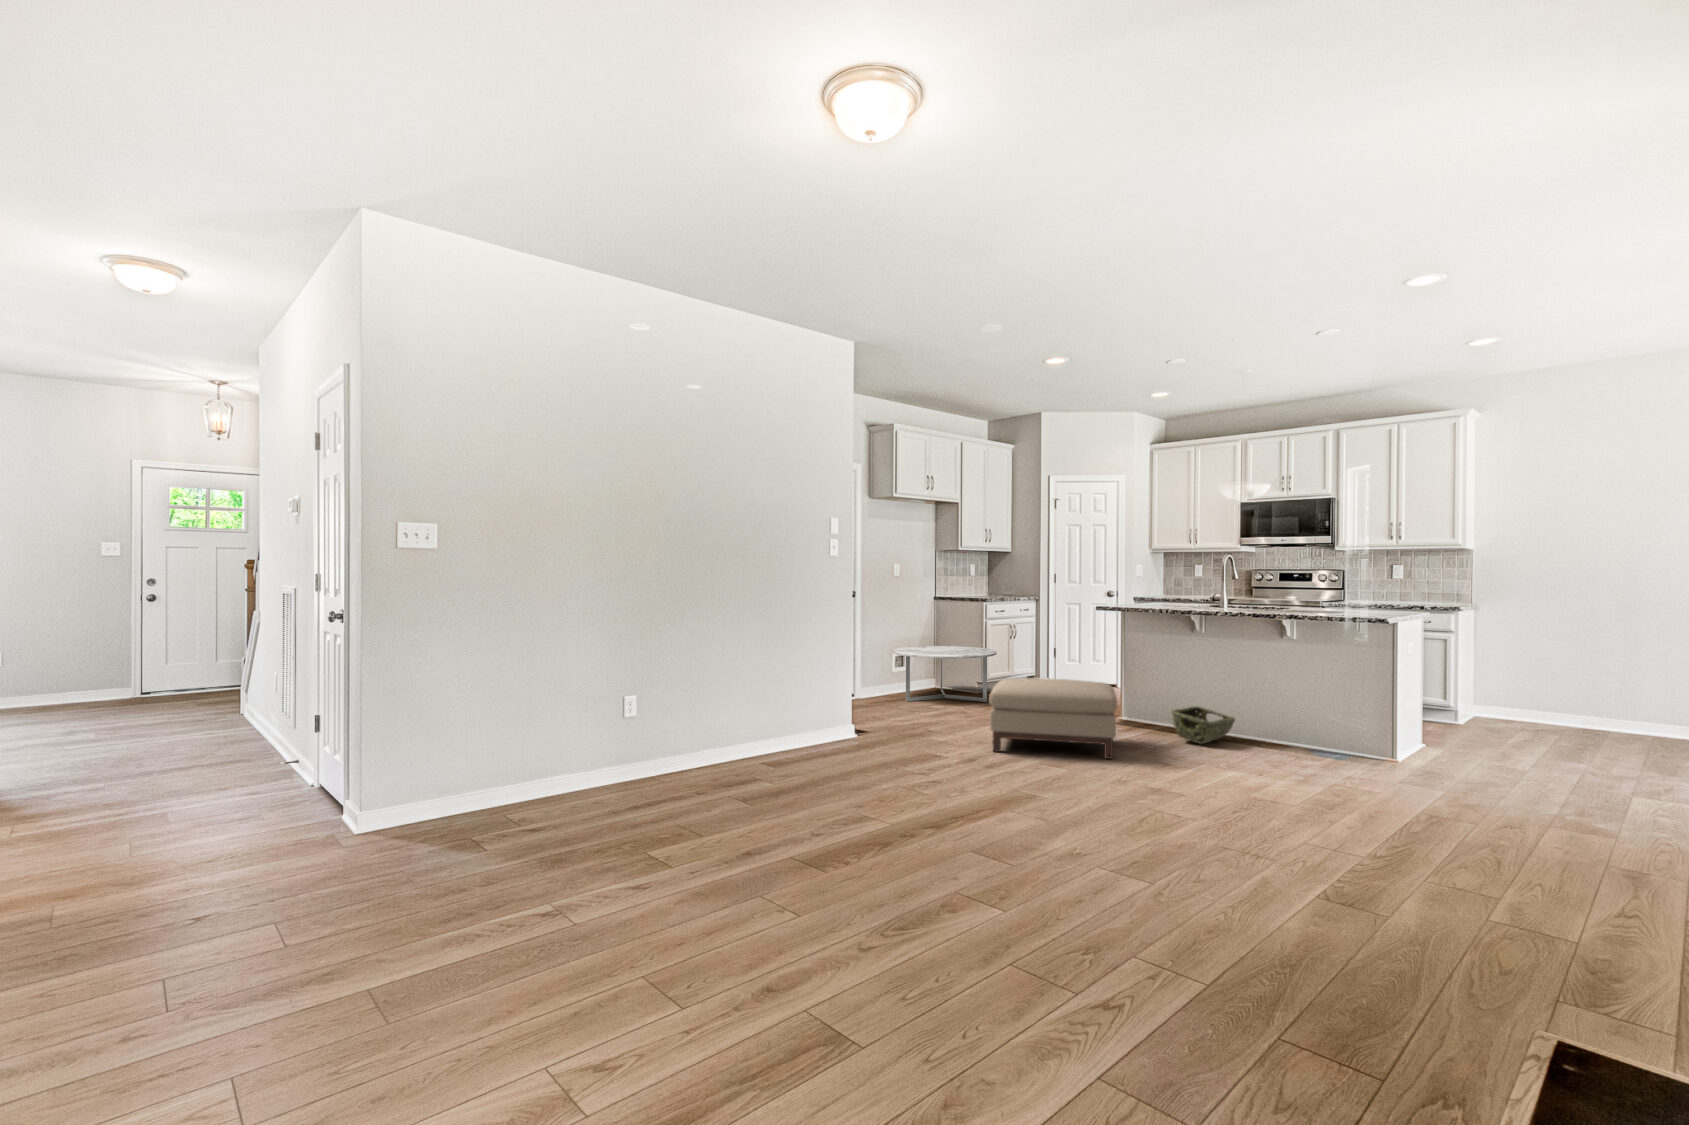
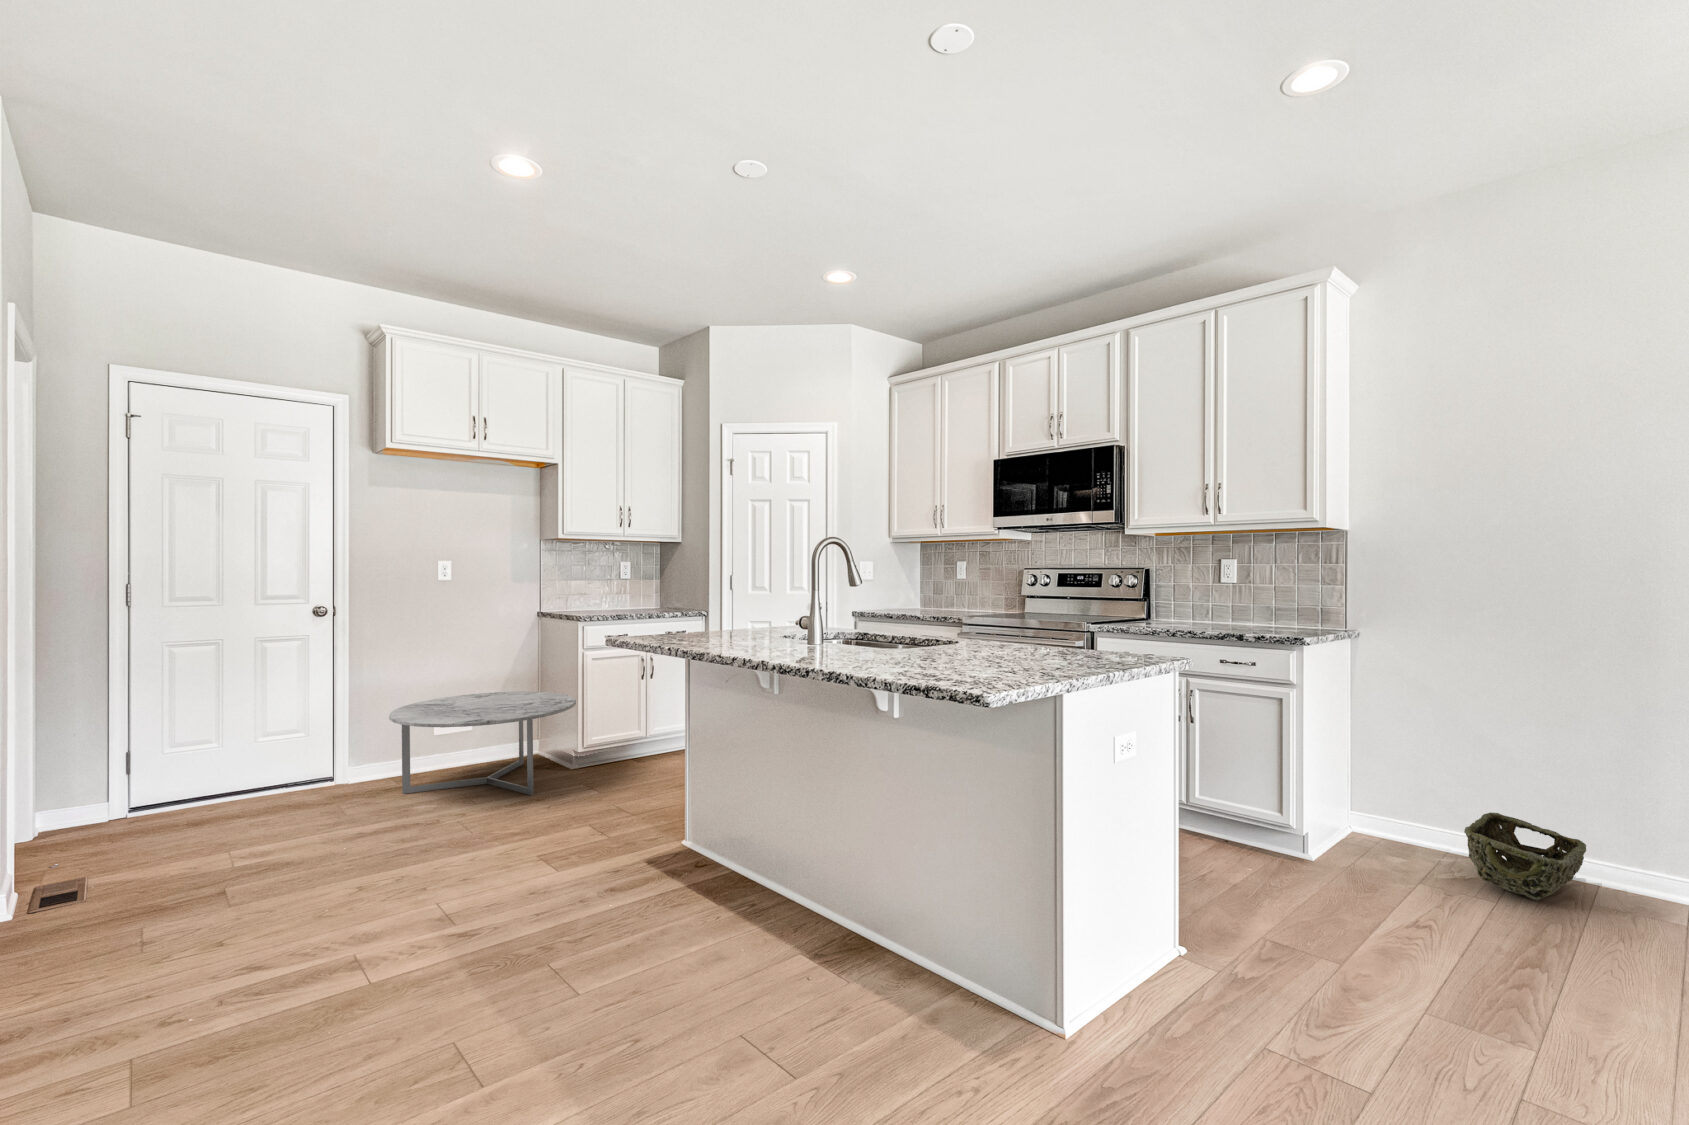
ottoman: present [989,678,1117,759] -> none [132,803,510,1049]
woven basket: present [1171,706,1235,744] -> present [1464,813,1586,901]

